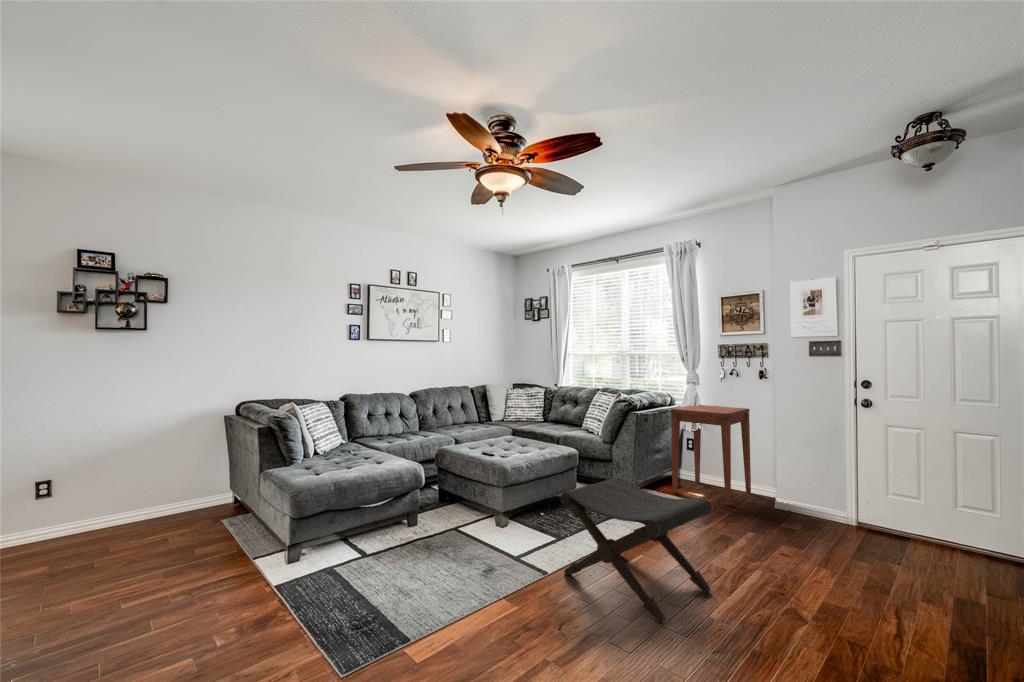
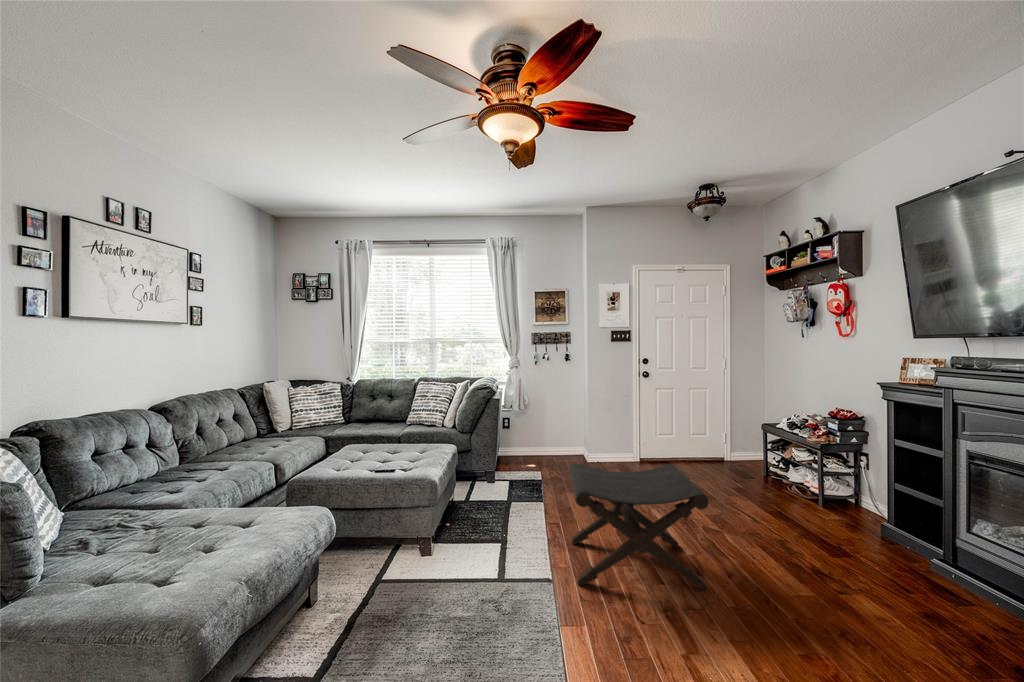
side table: present [671,405,751,505] -> none [511,386,565,471]

